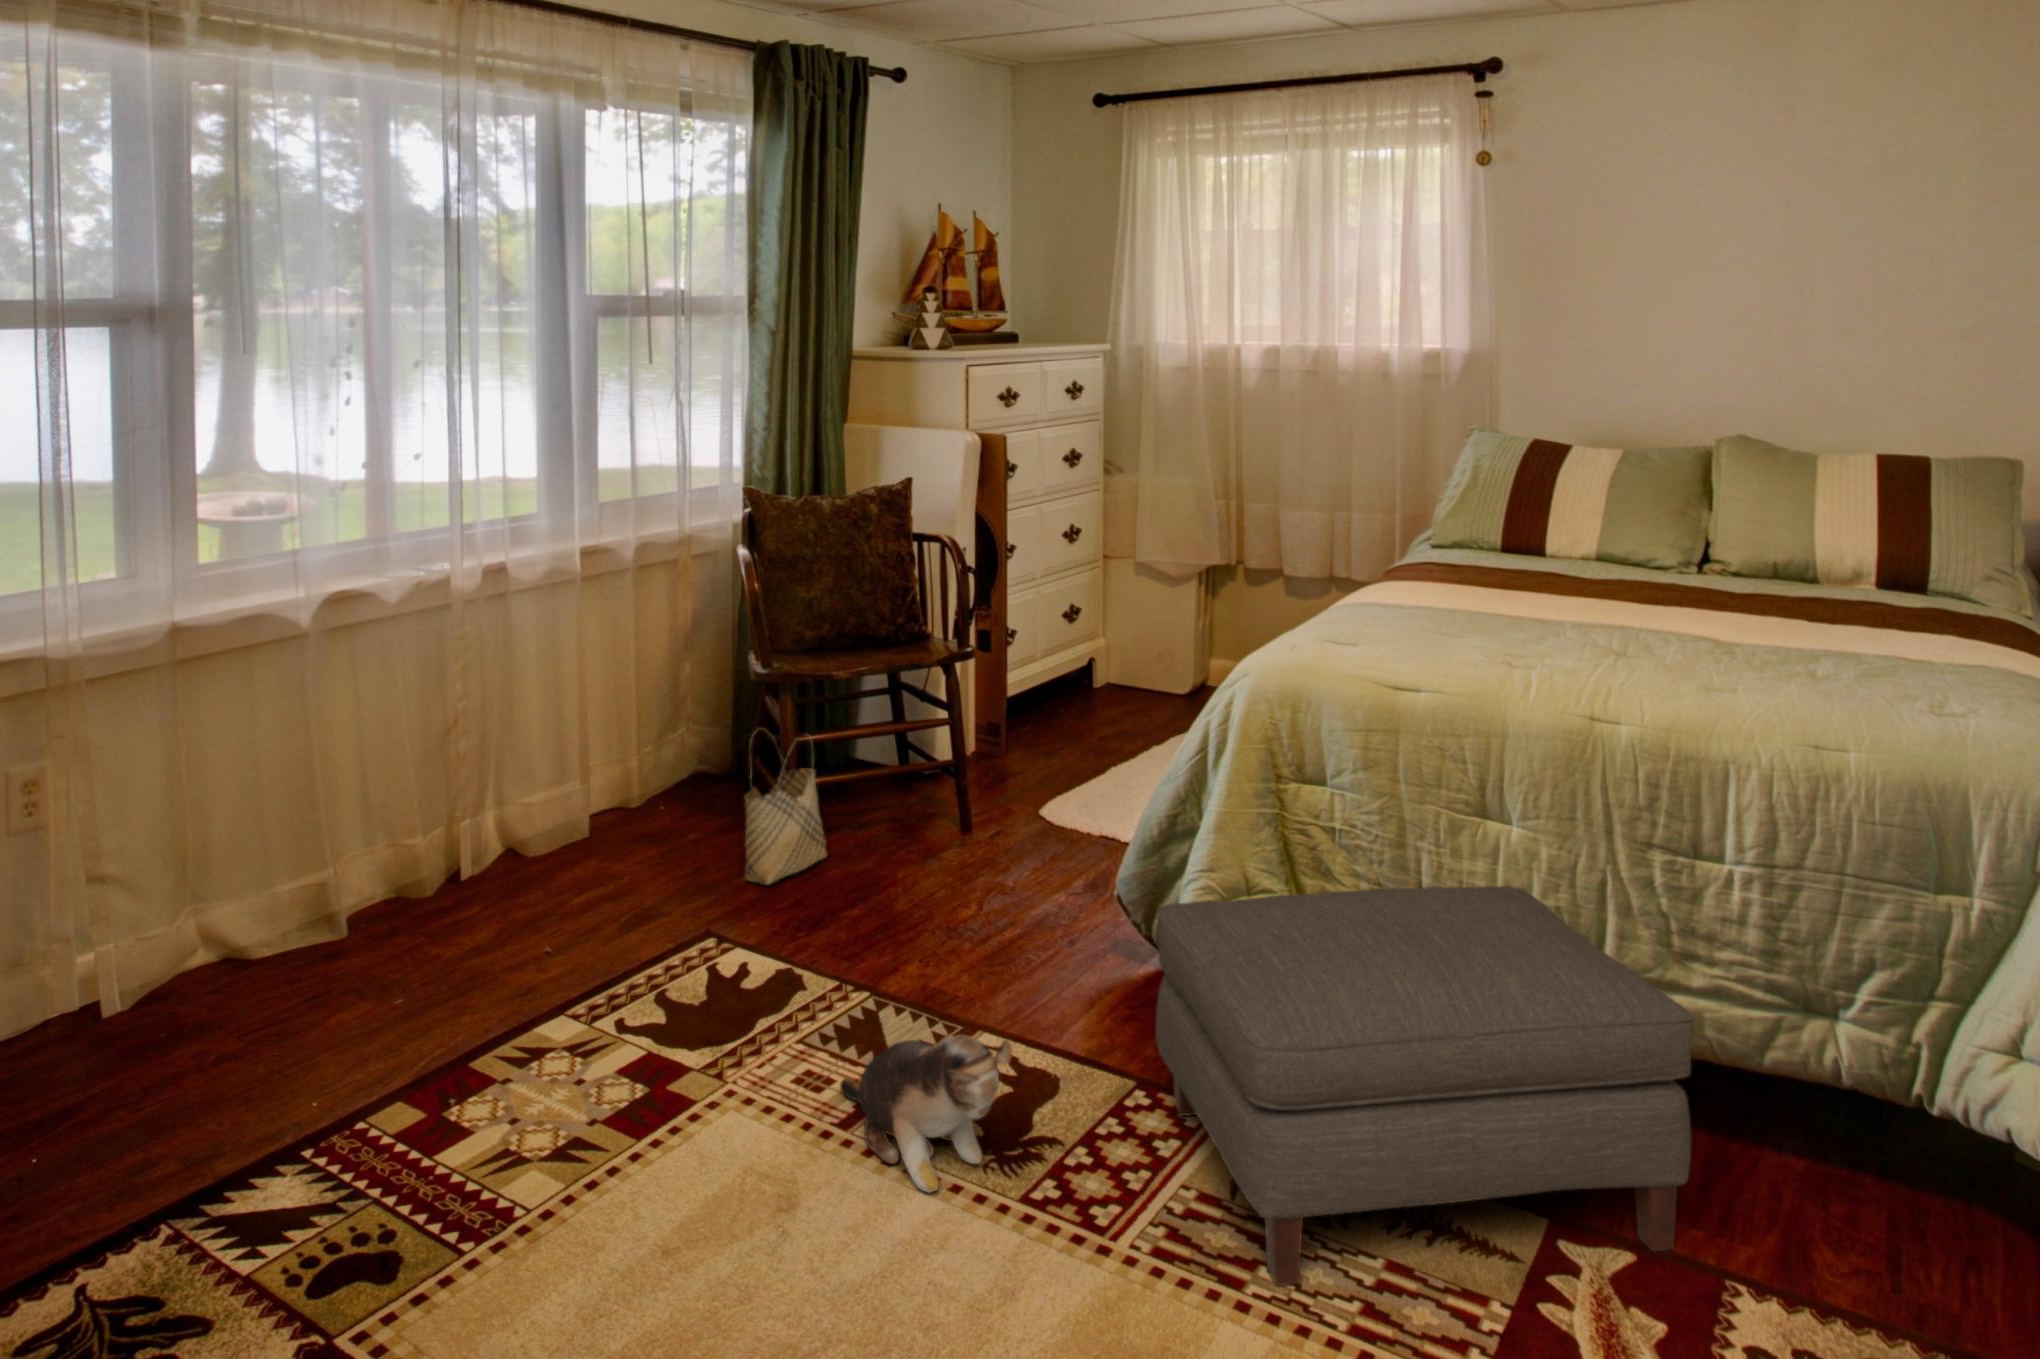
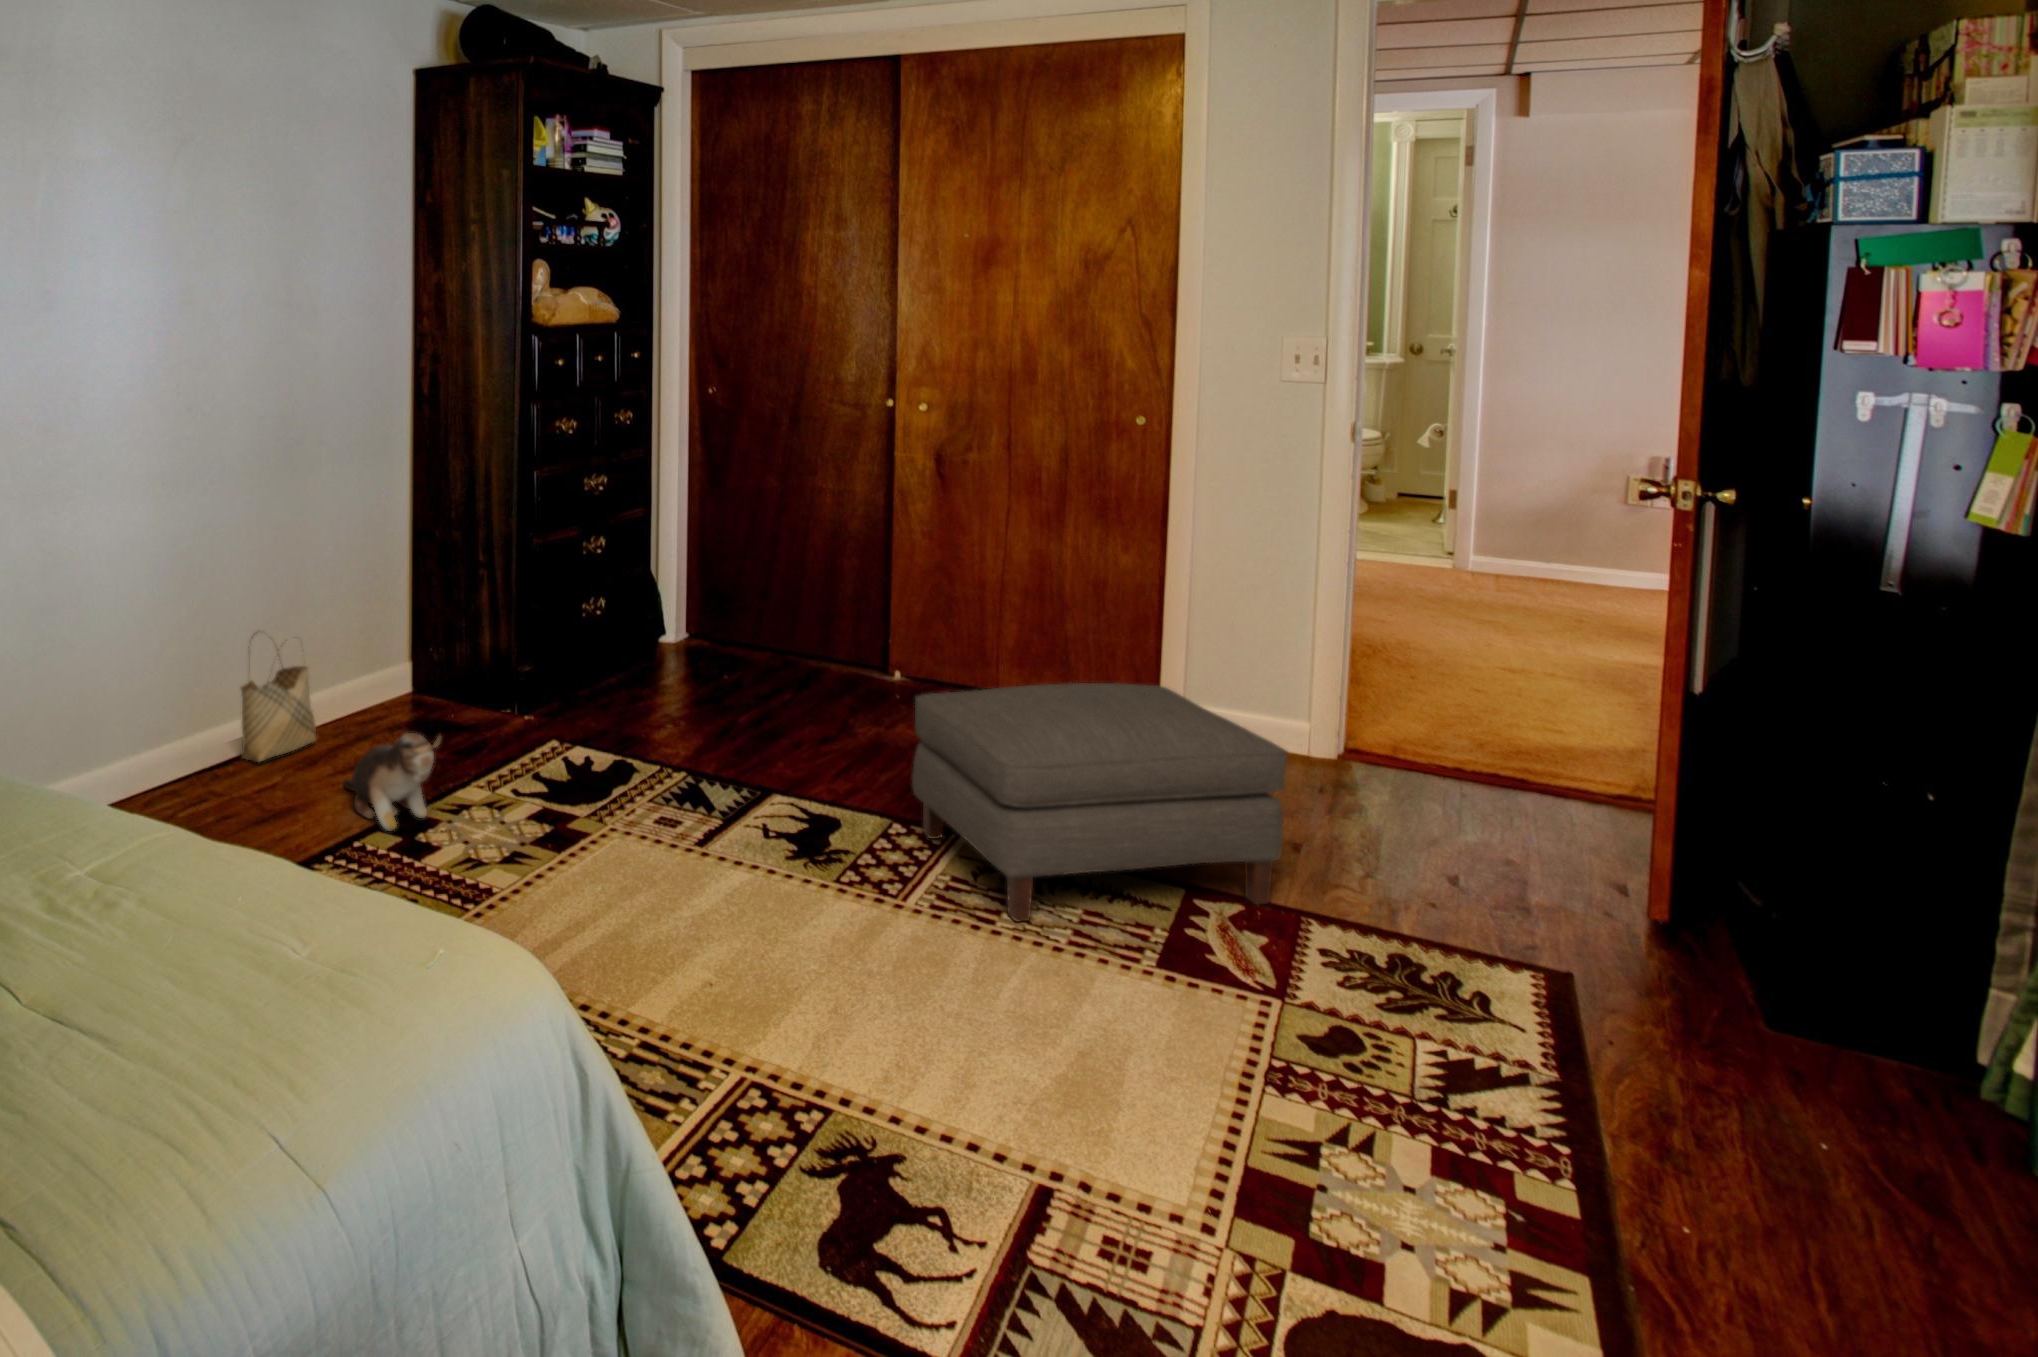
woven basket: present [744,728,827,885] -> present [241,637,316,762]
plush toy: present [840,1034,1012,1193] -> present [344,733,441,831]

